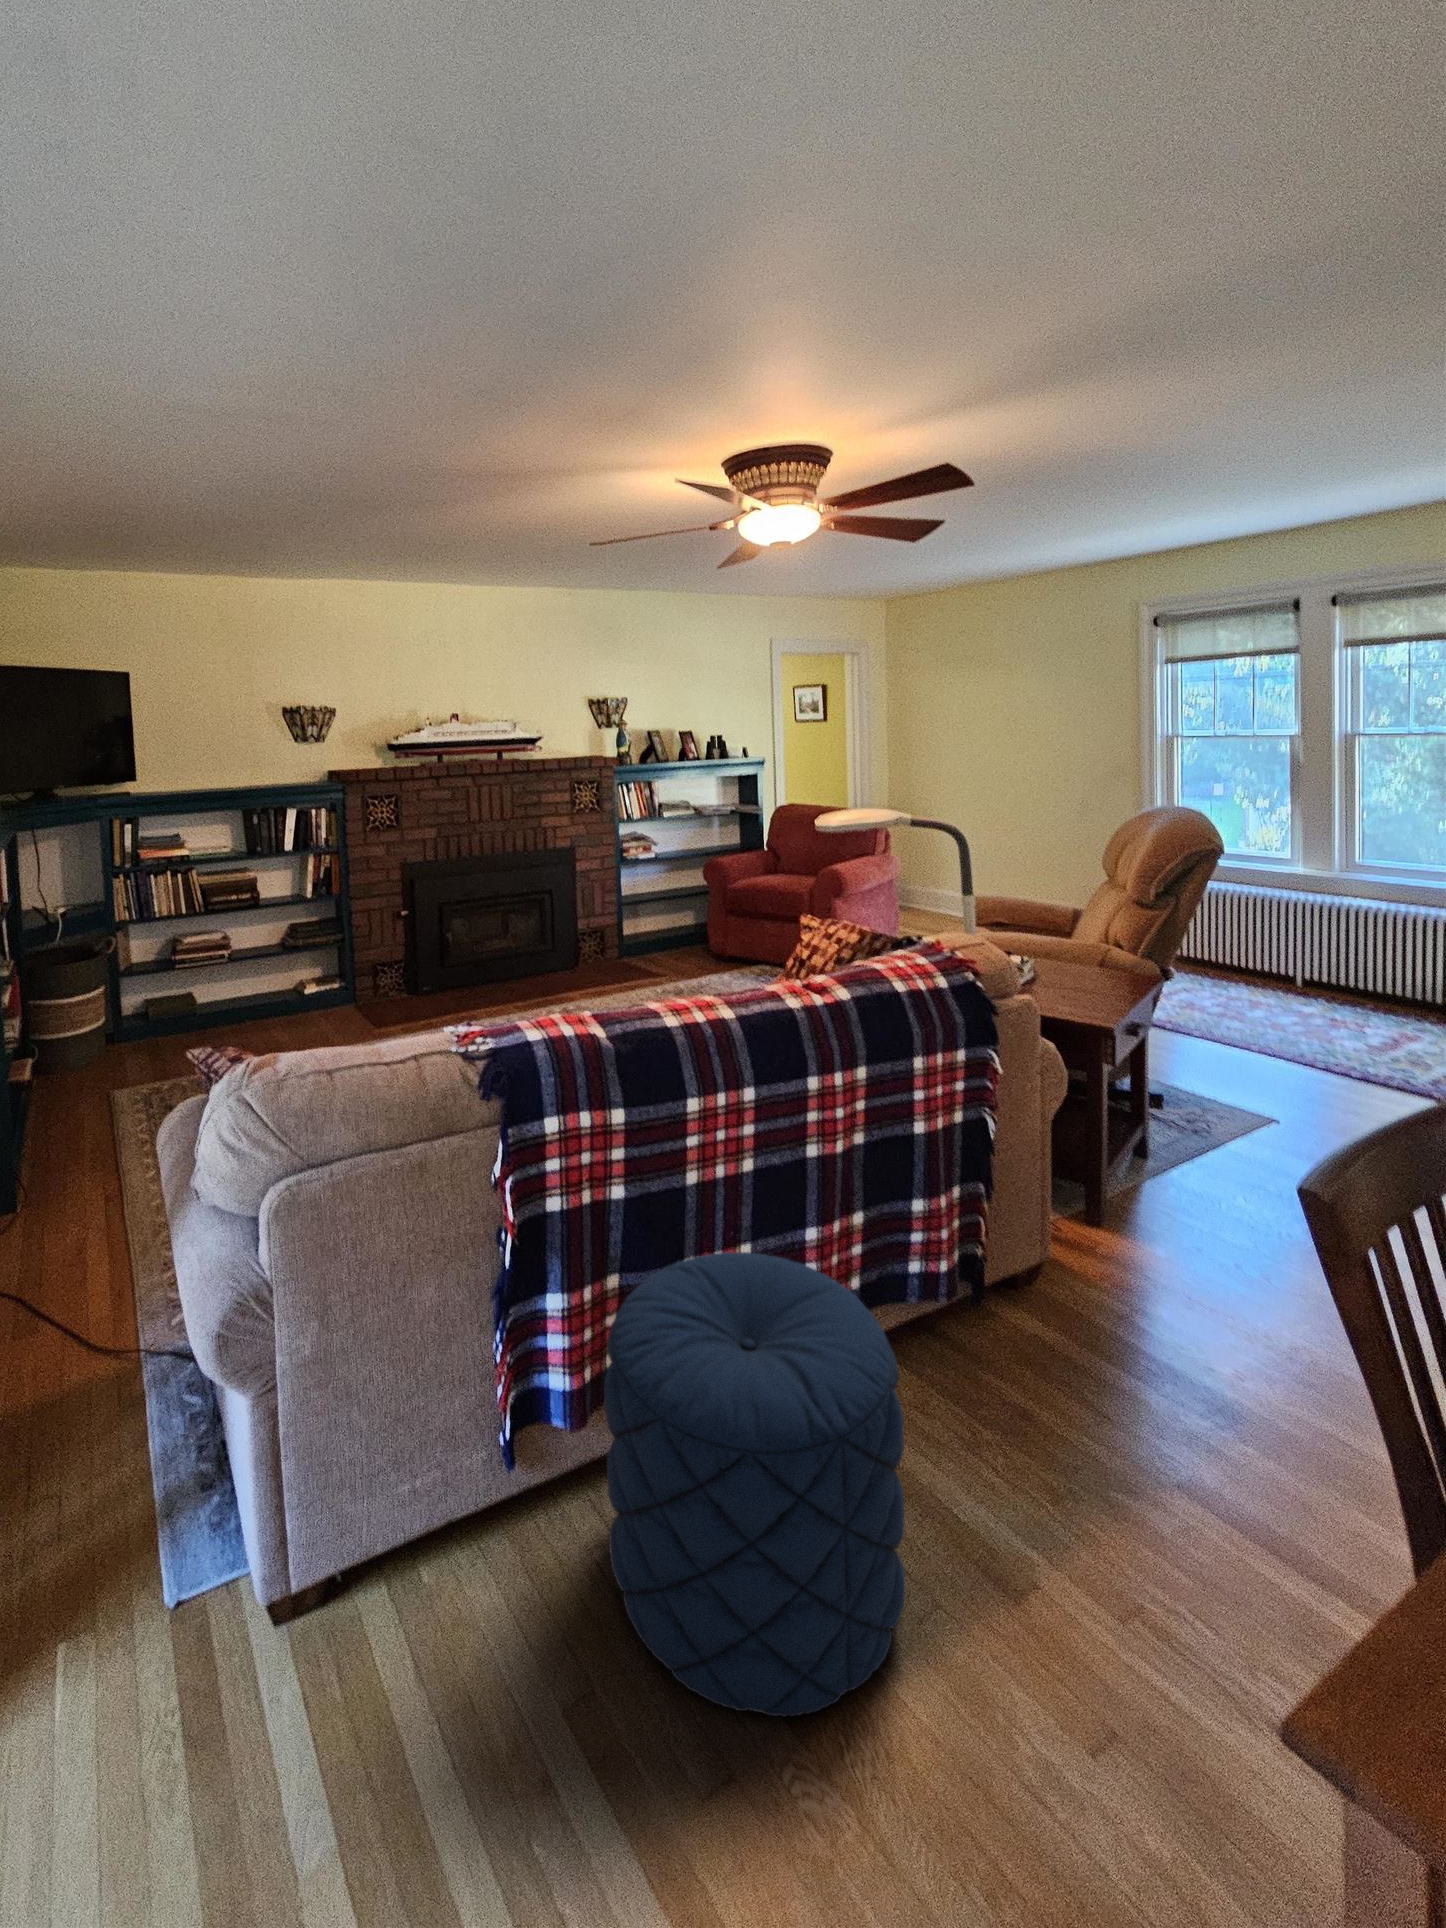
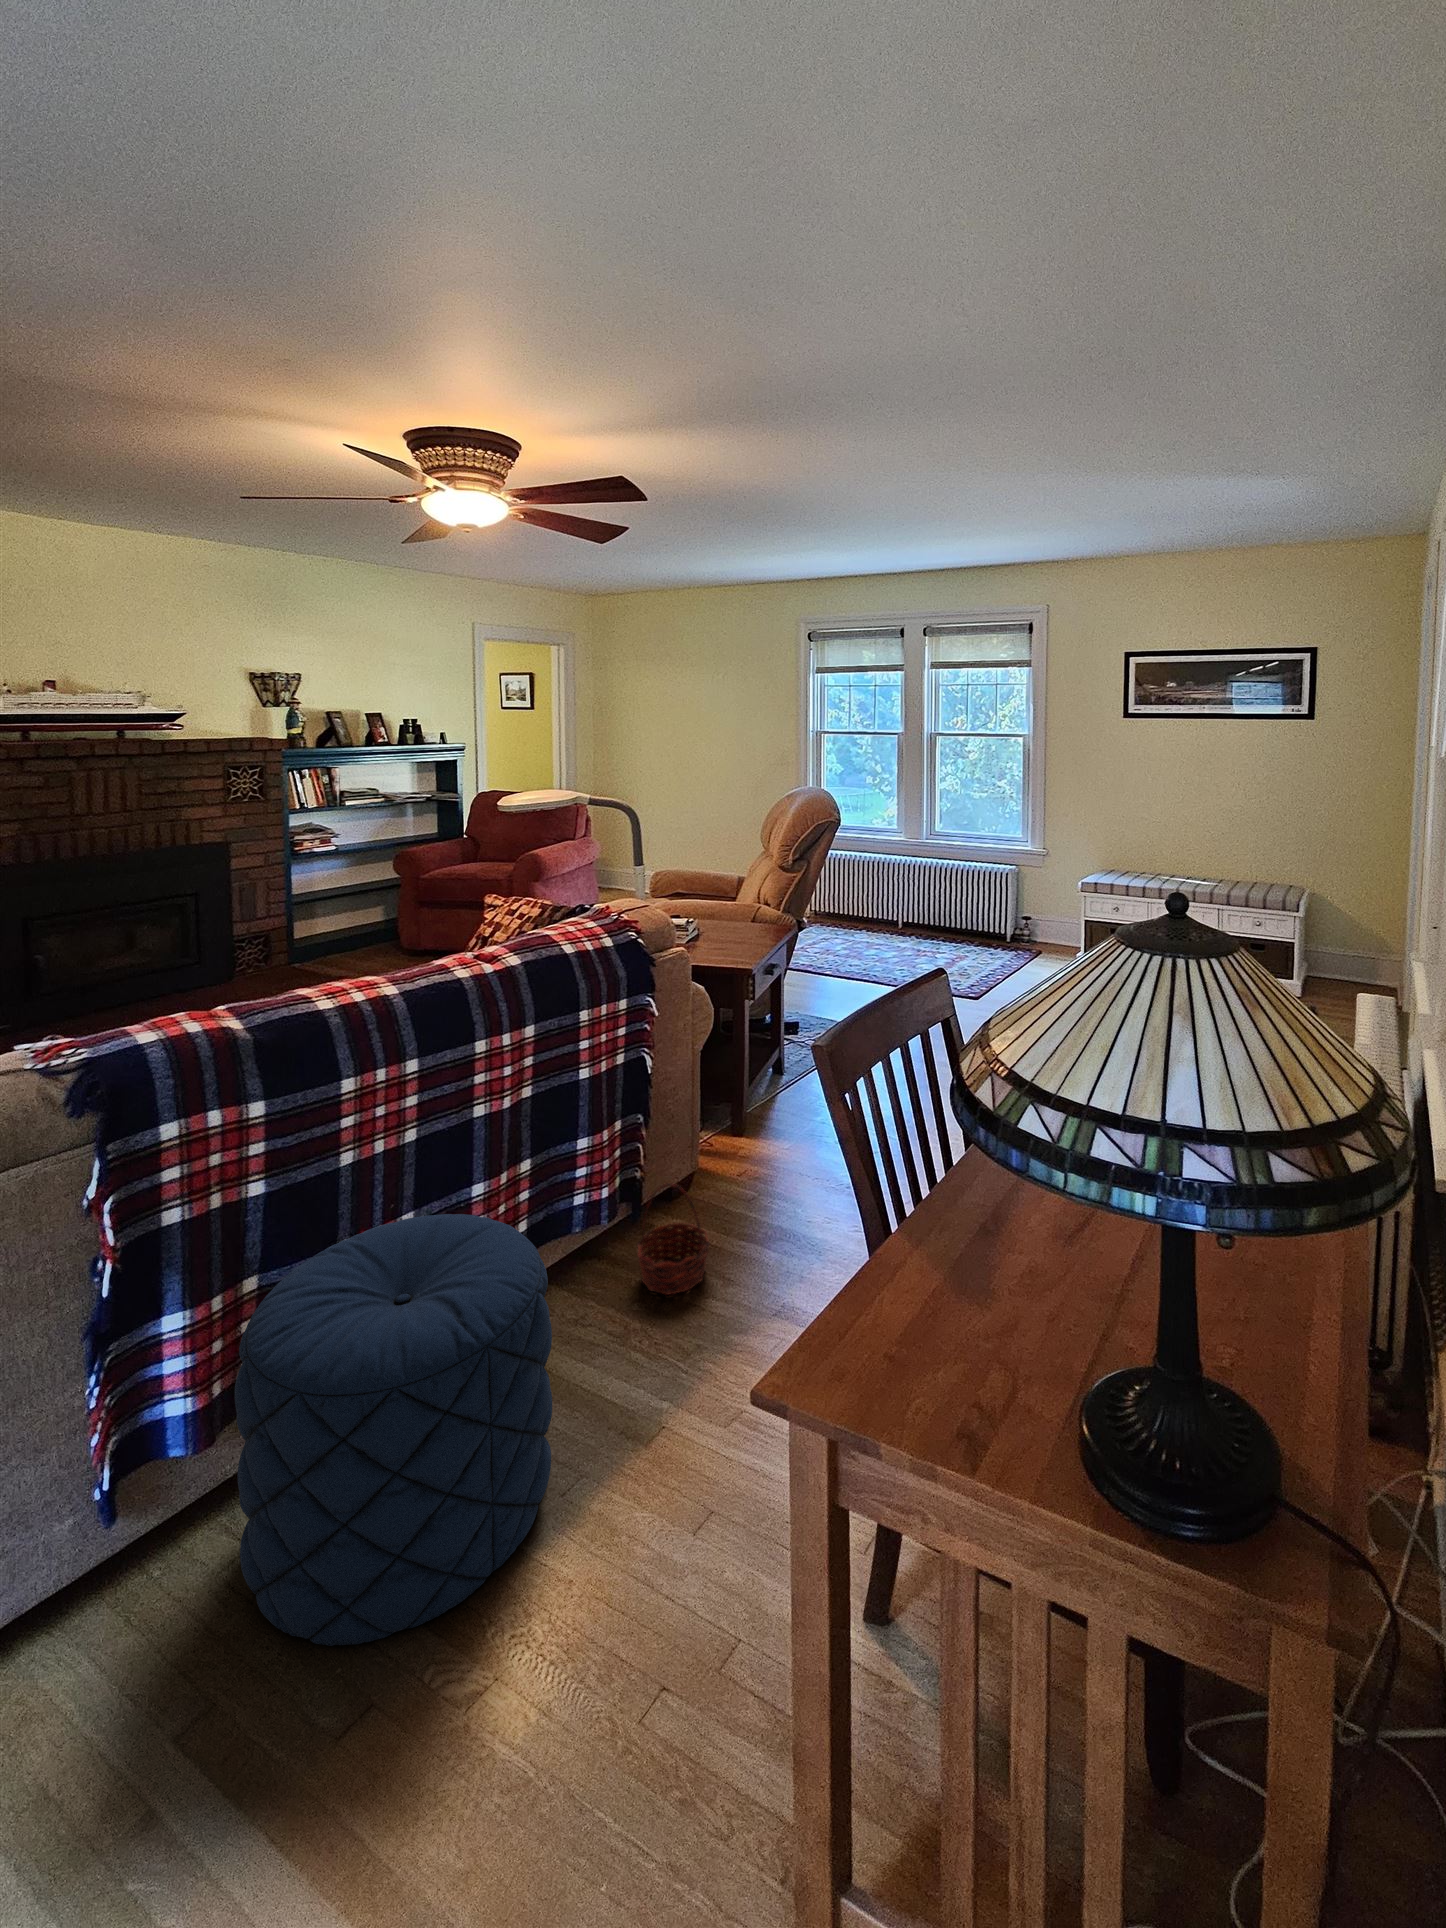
basket: none [981,1277,1078,1417] -> present [637,1183,710,1295]

